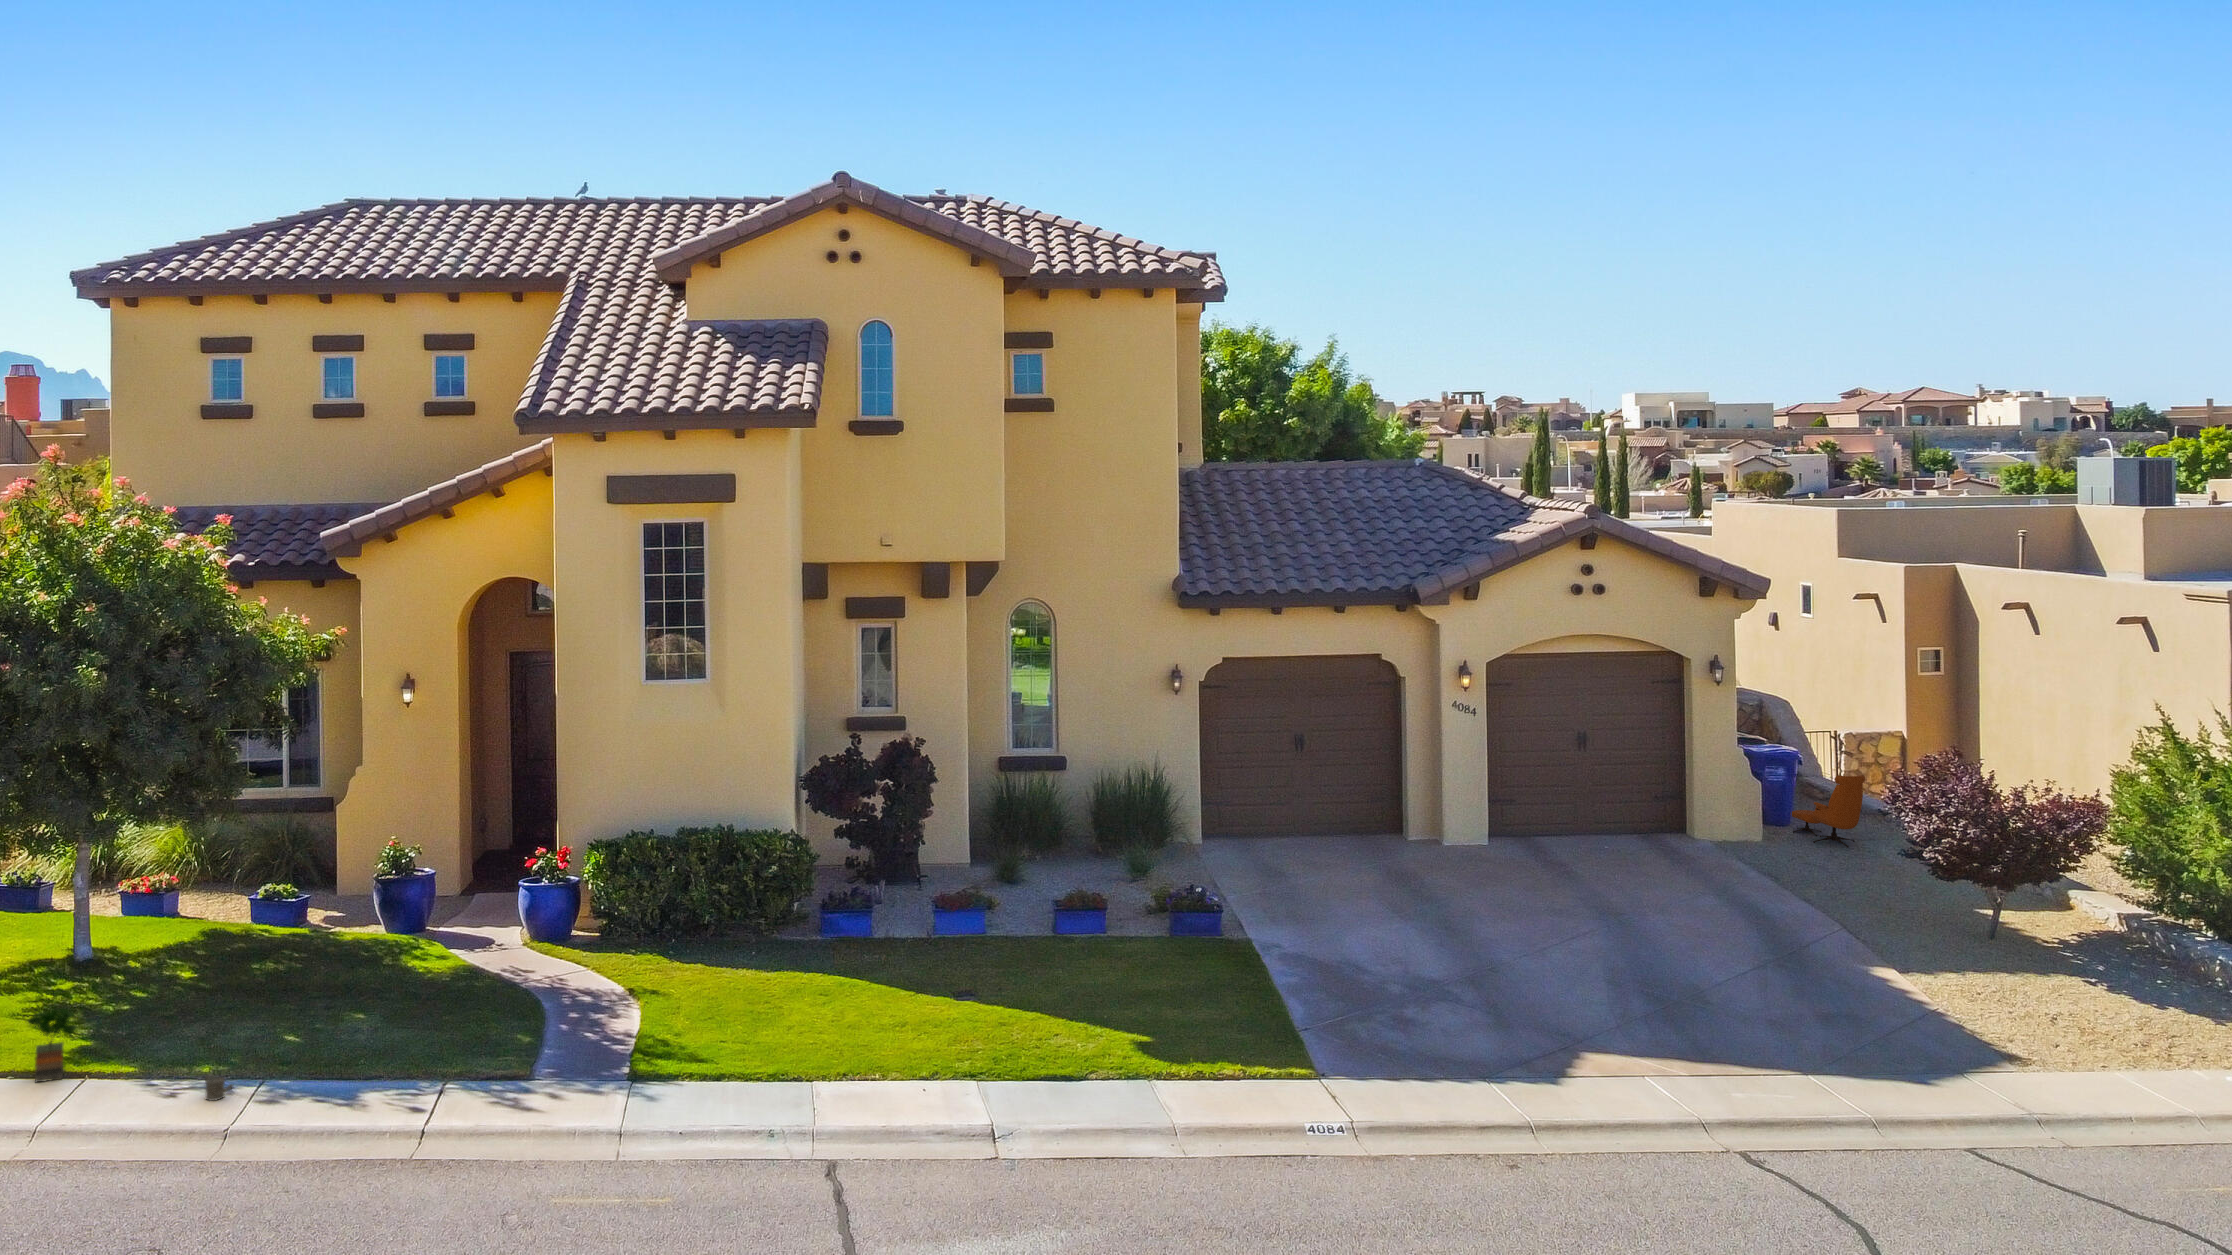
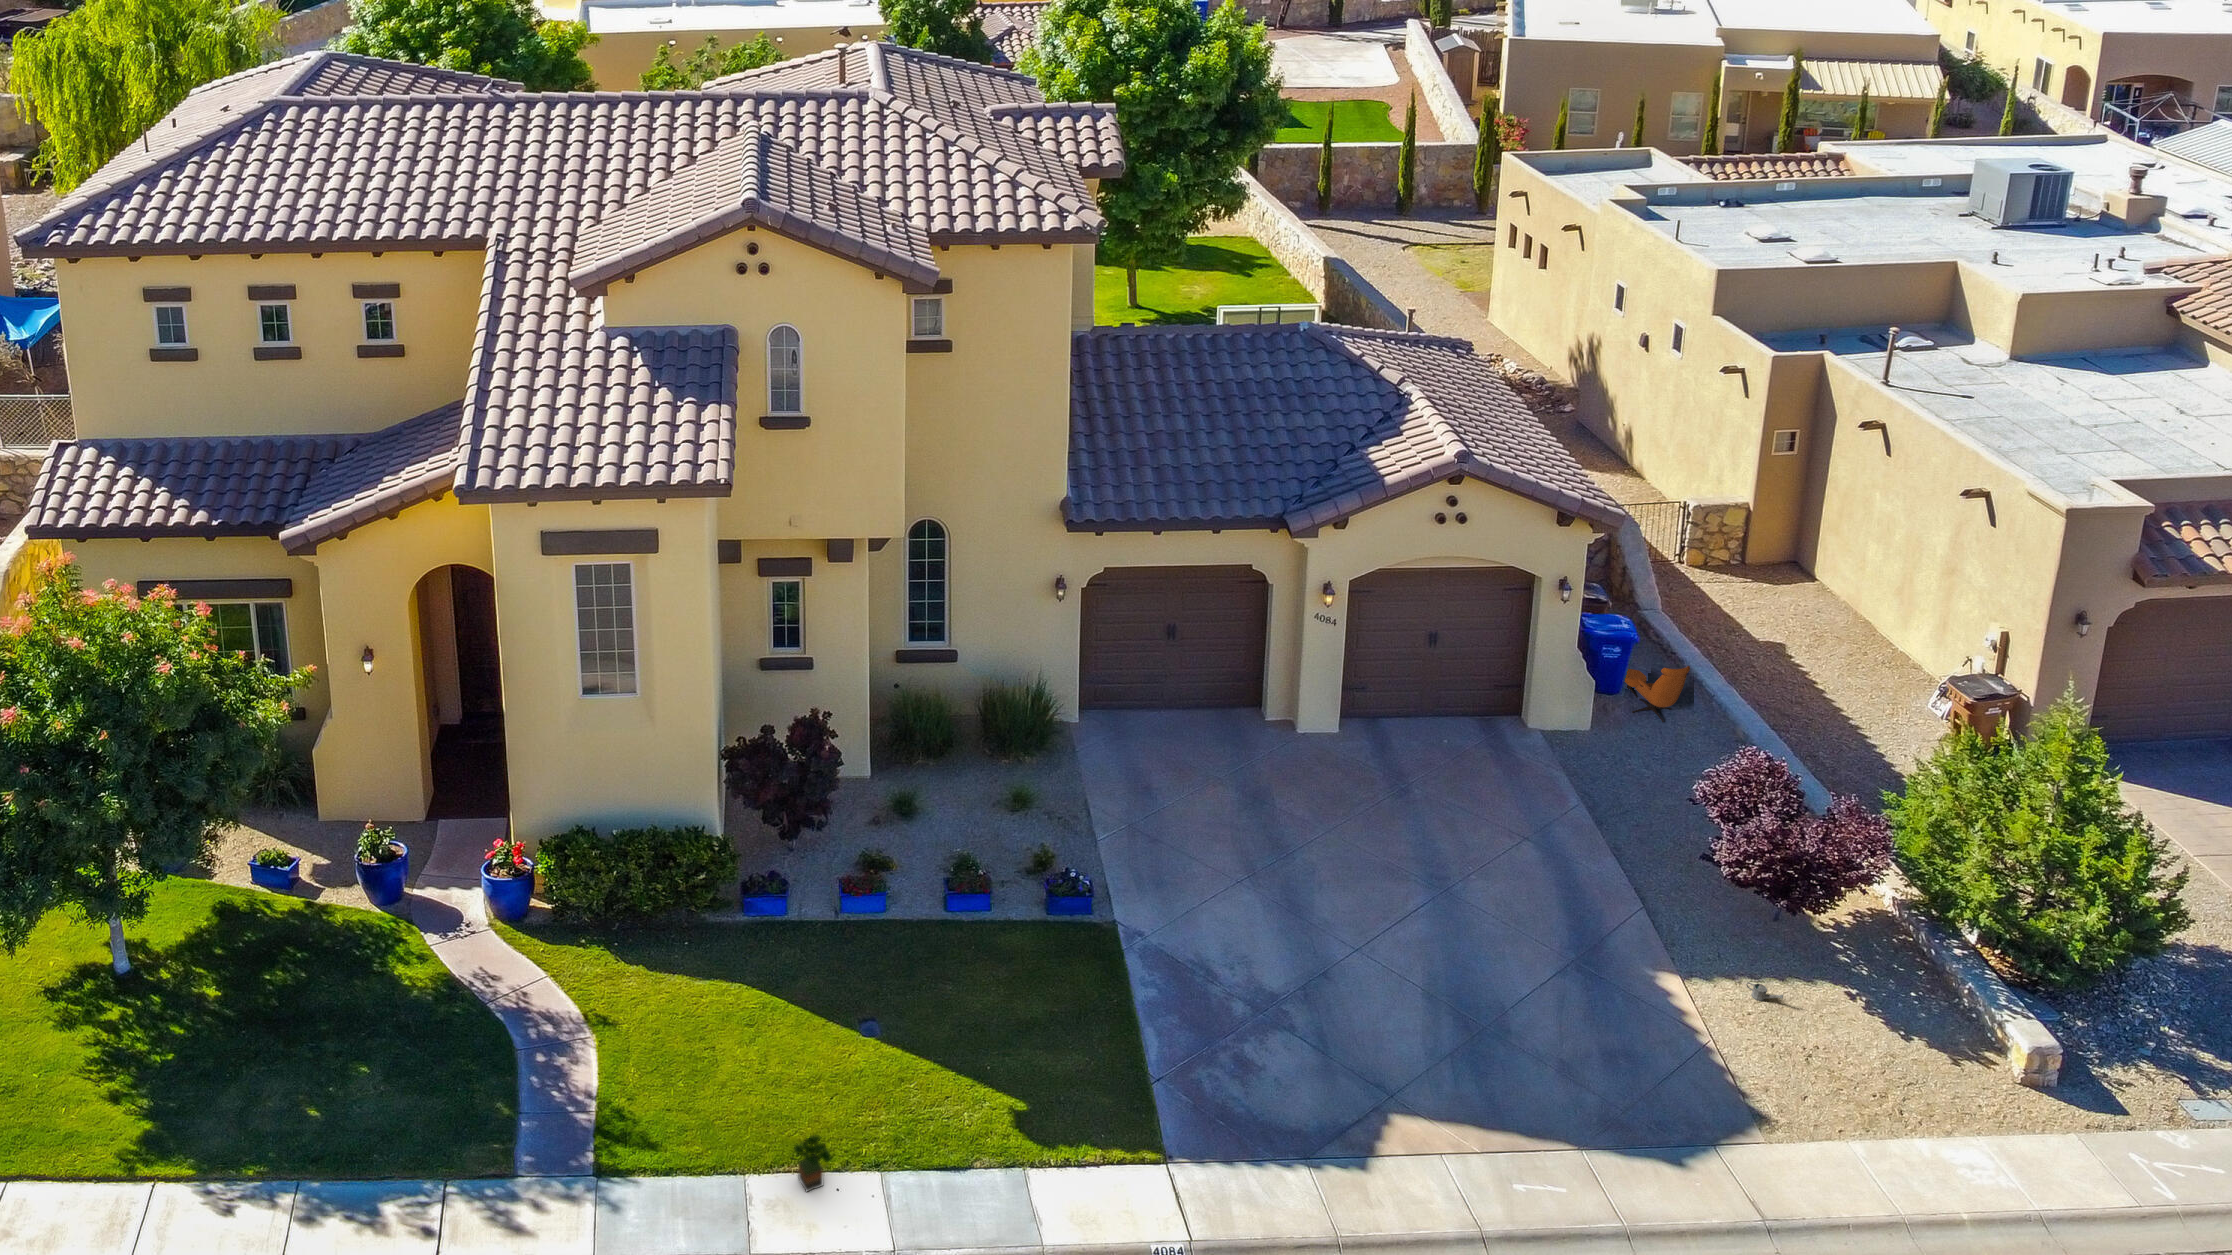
potted tree: present [28,1009,76,1082] -> present [794,1135,831,1192]
watering can: present [205,1076,233,1101] -> present [1746,982,1783,1001]

